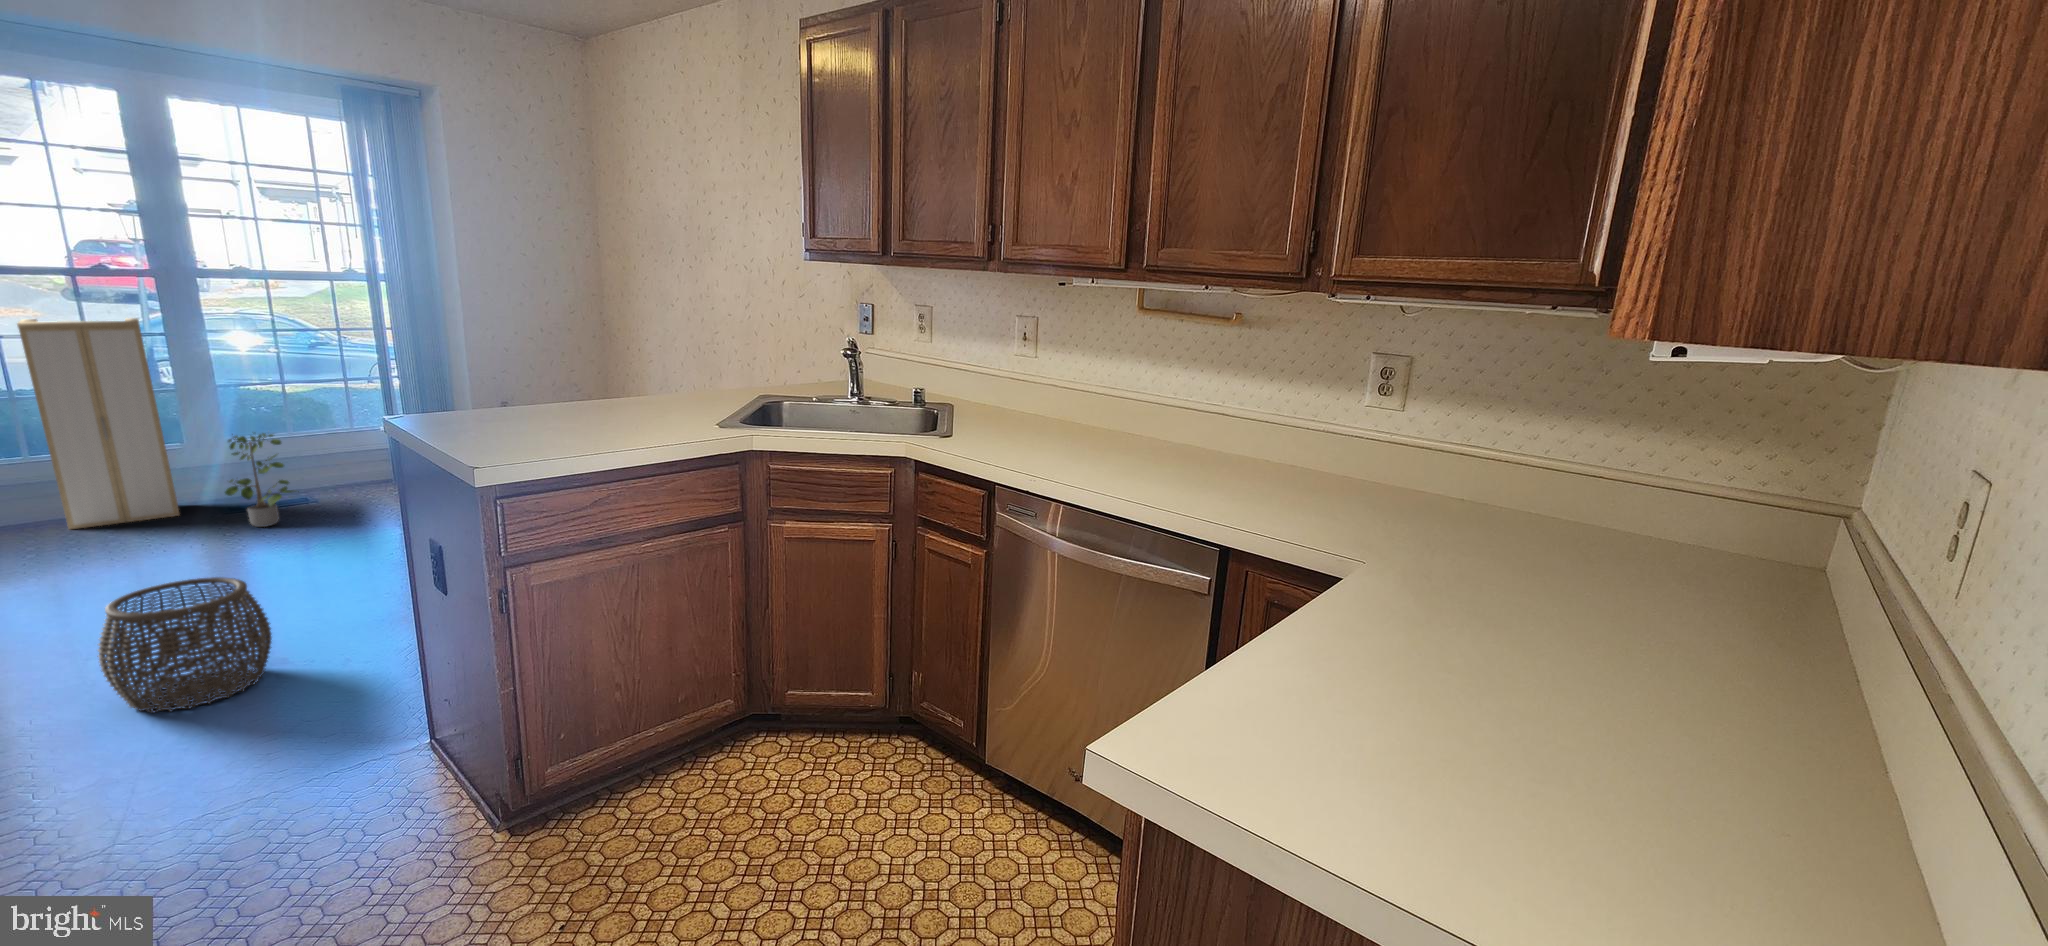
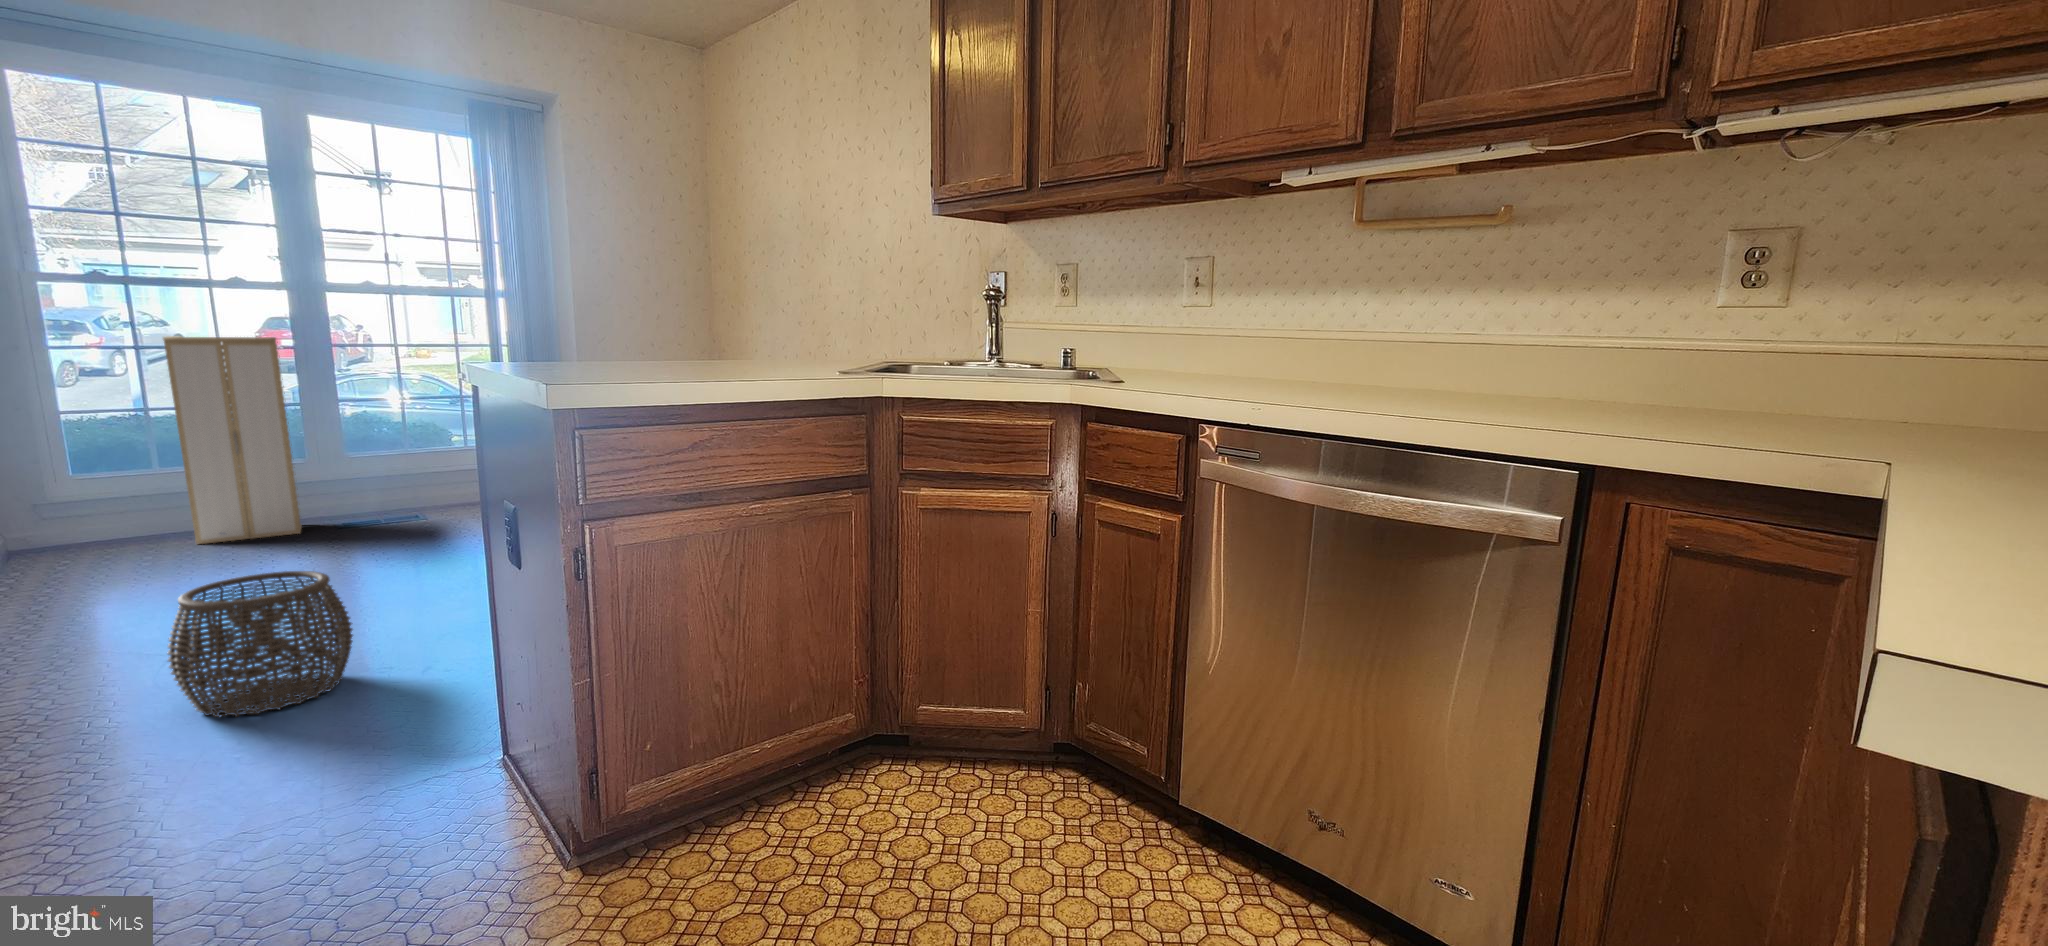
potted plant: present [225,433,294,527] -> none [341,444,413,544]

